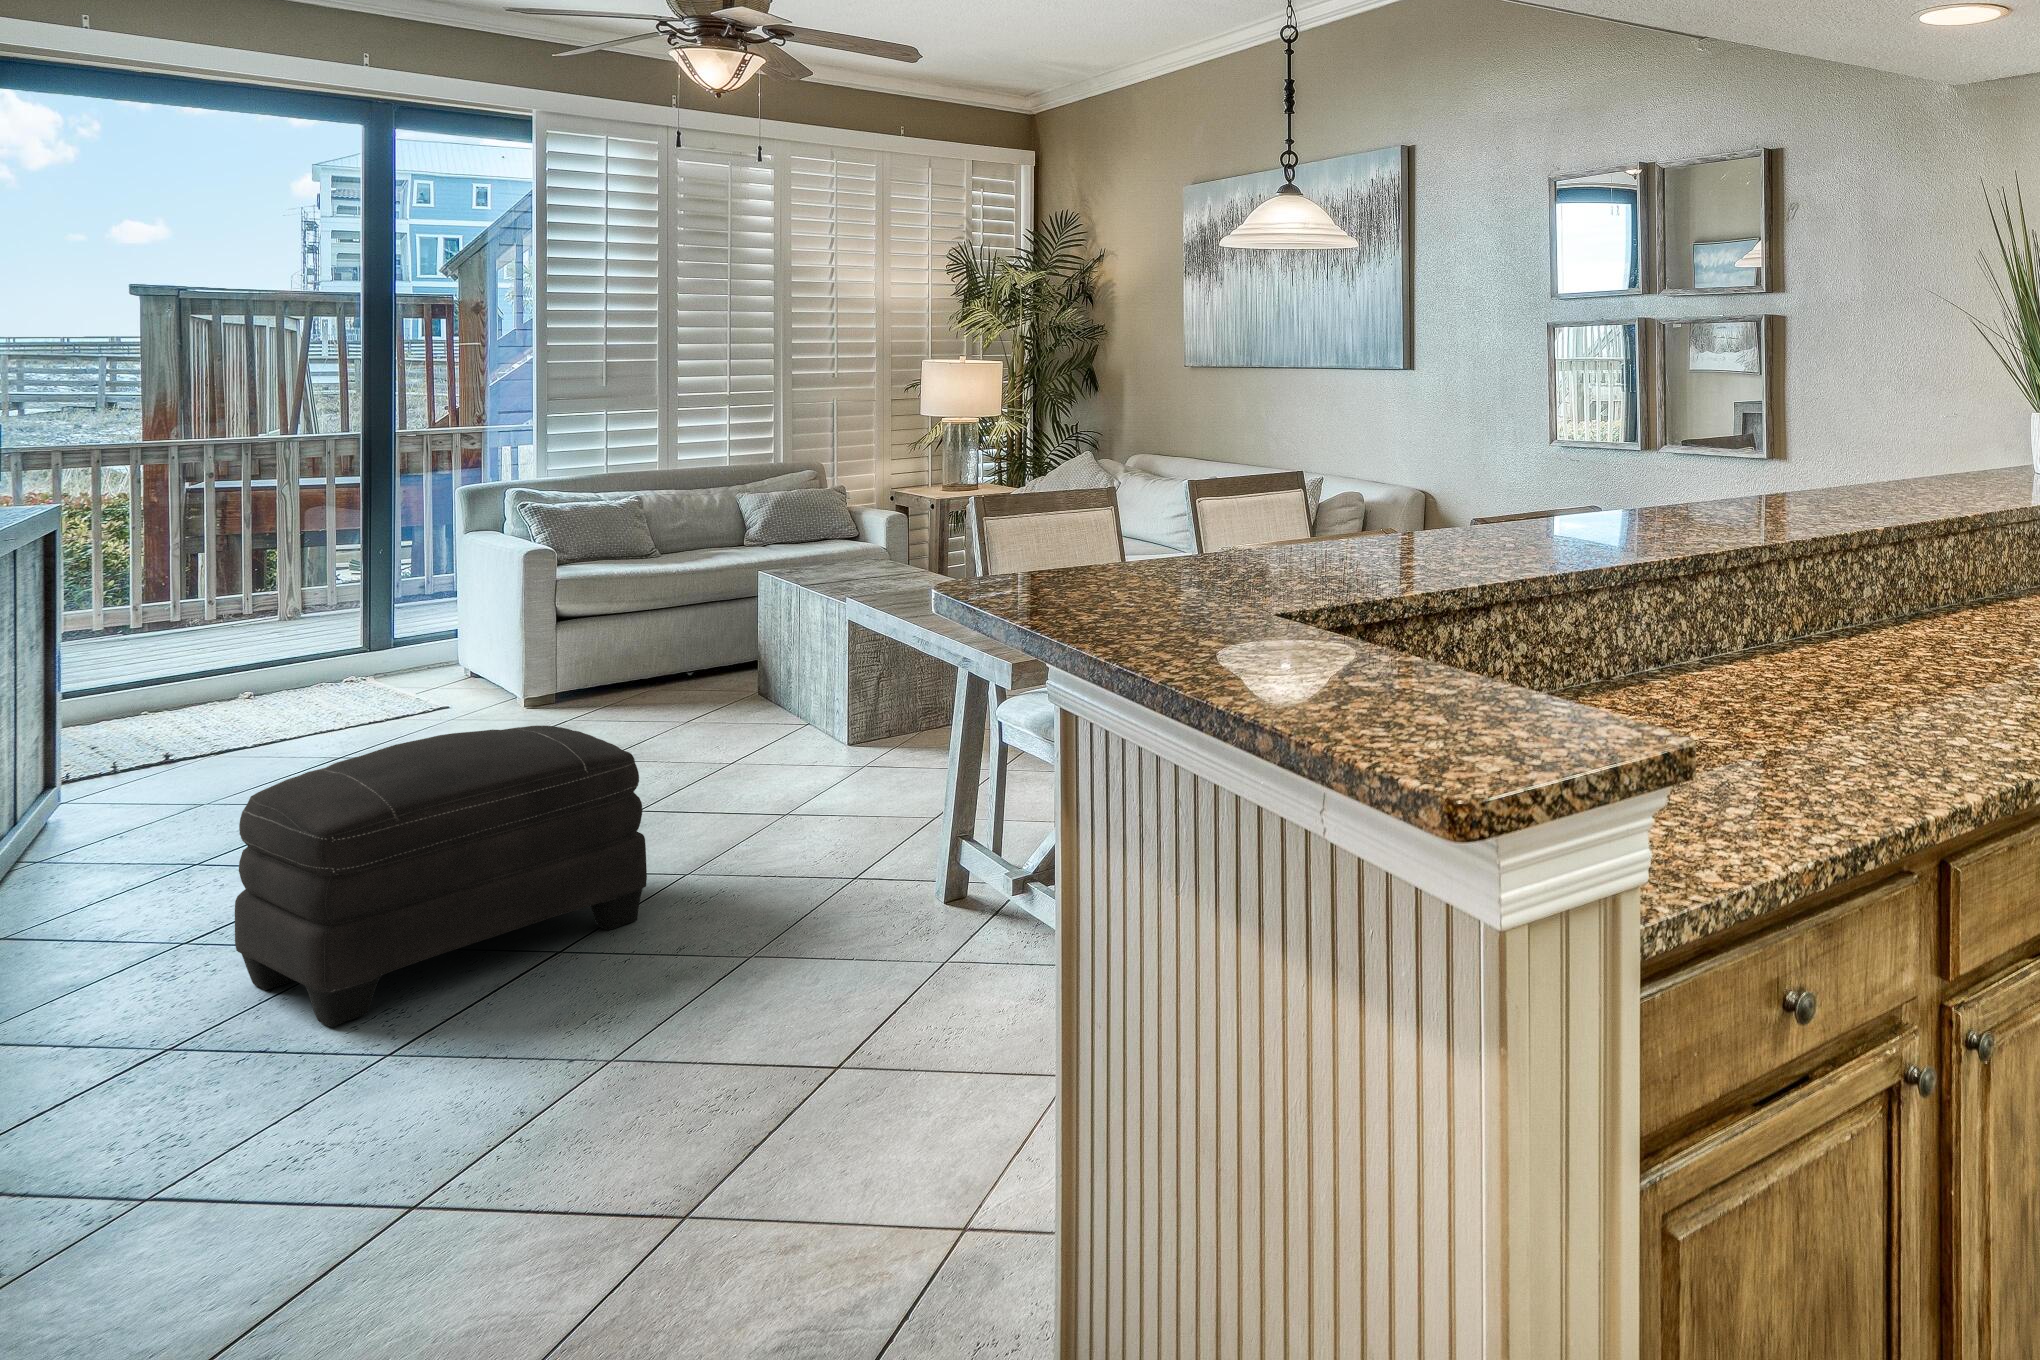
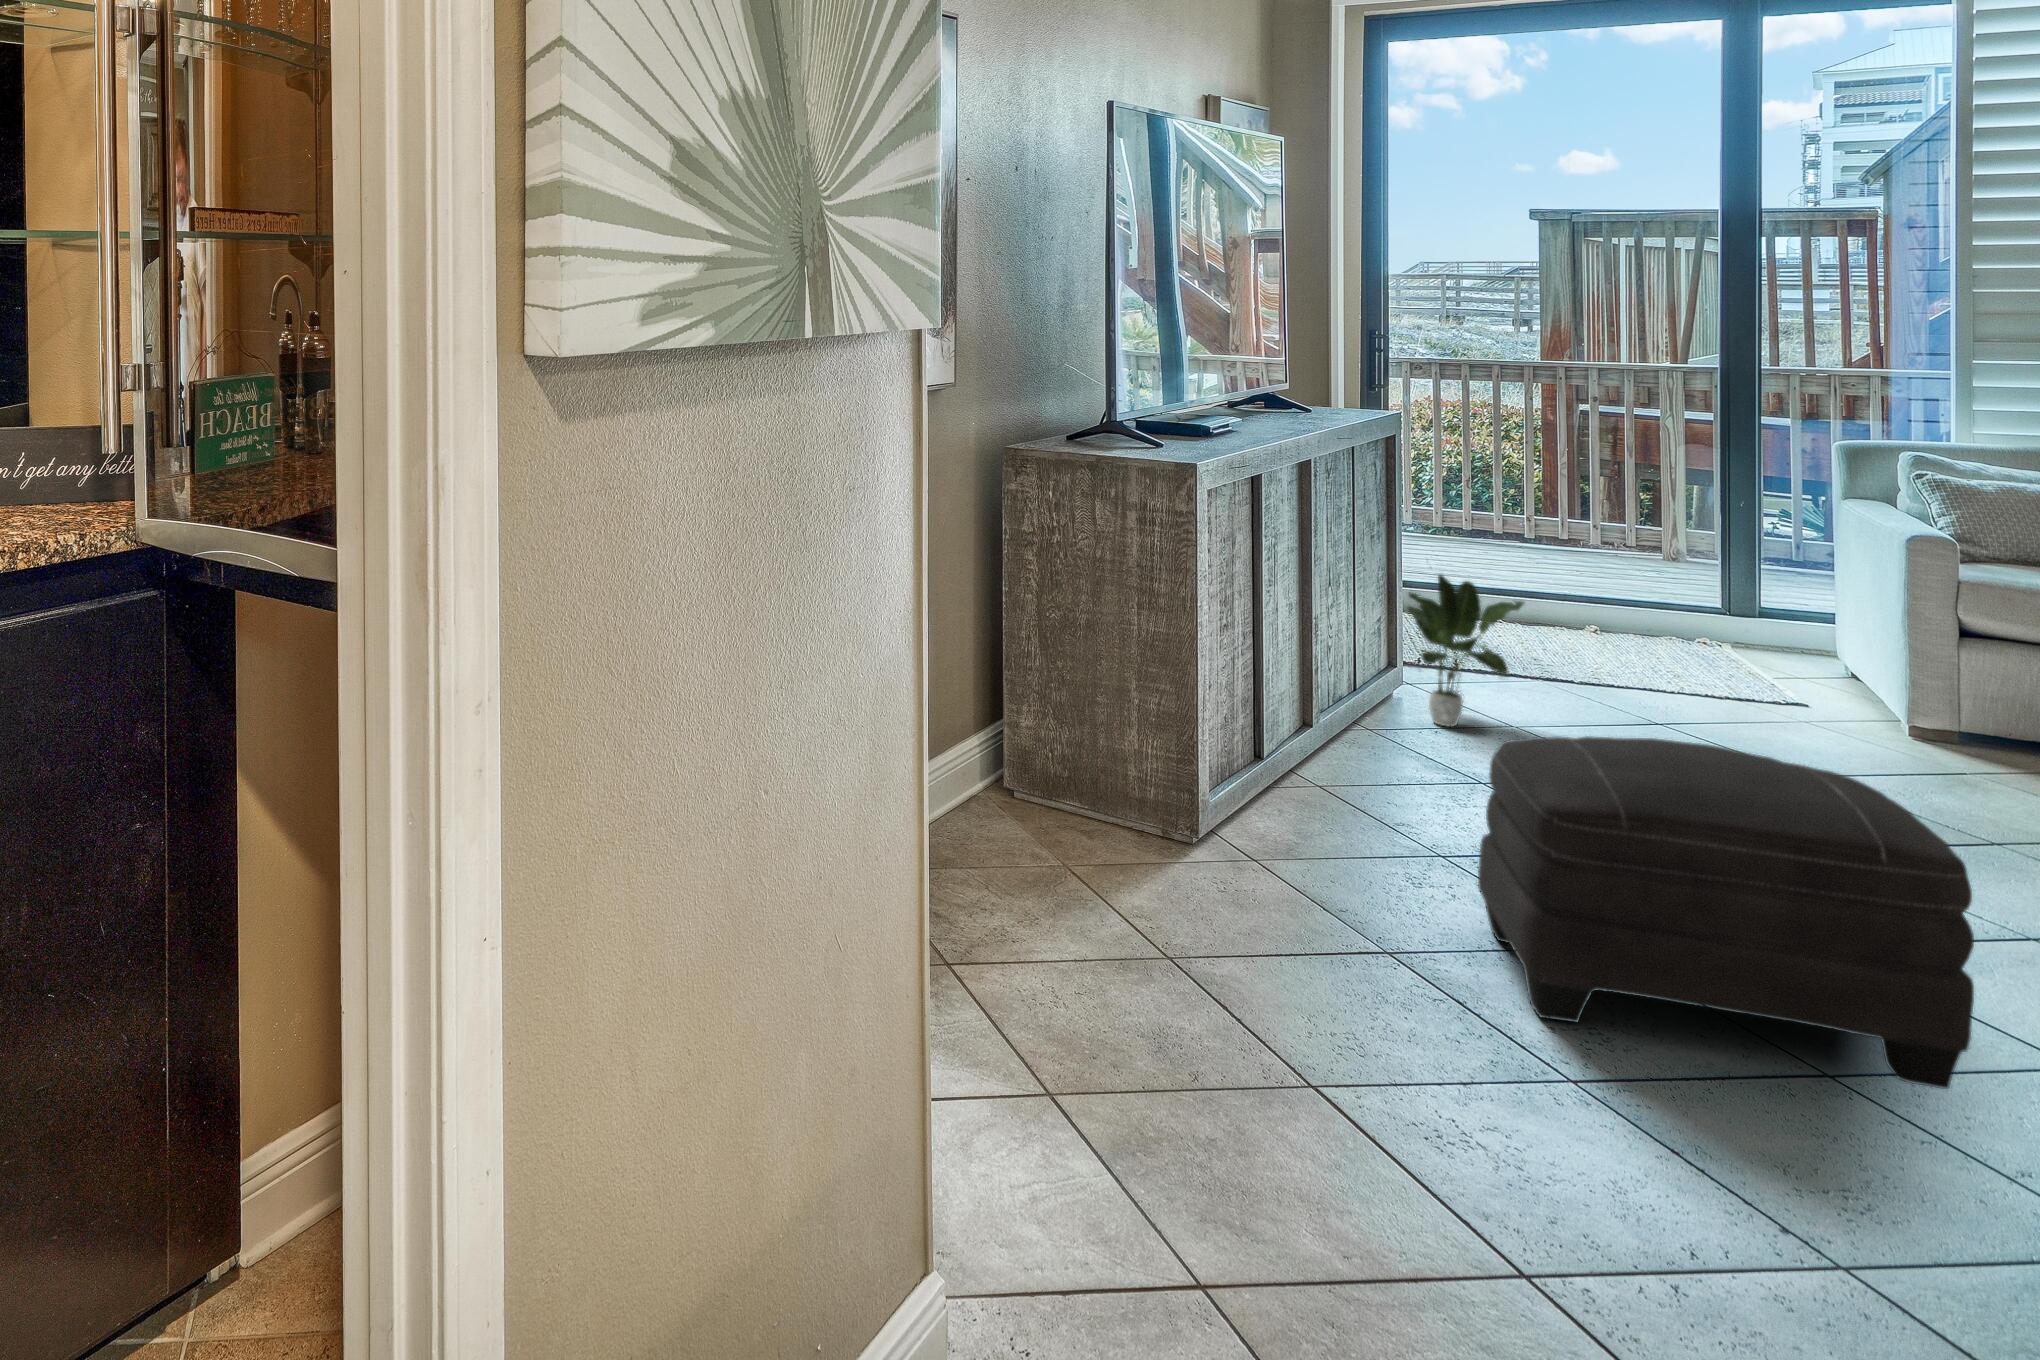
potted plant: none [51,673,202,836] -> present [1408,575,1524,726]

